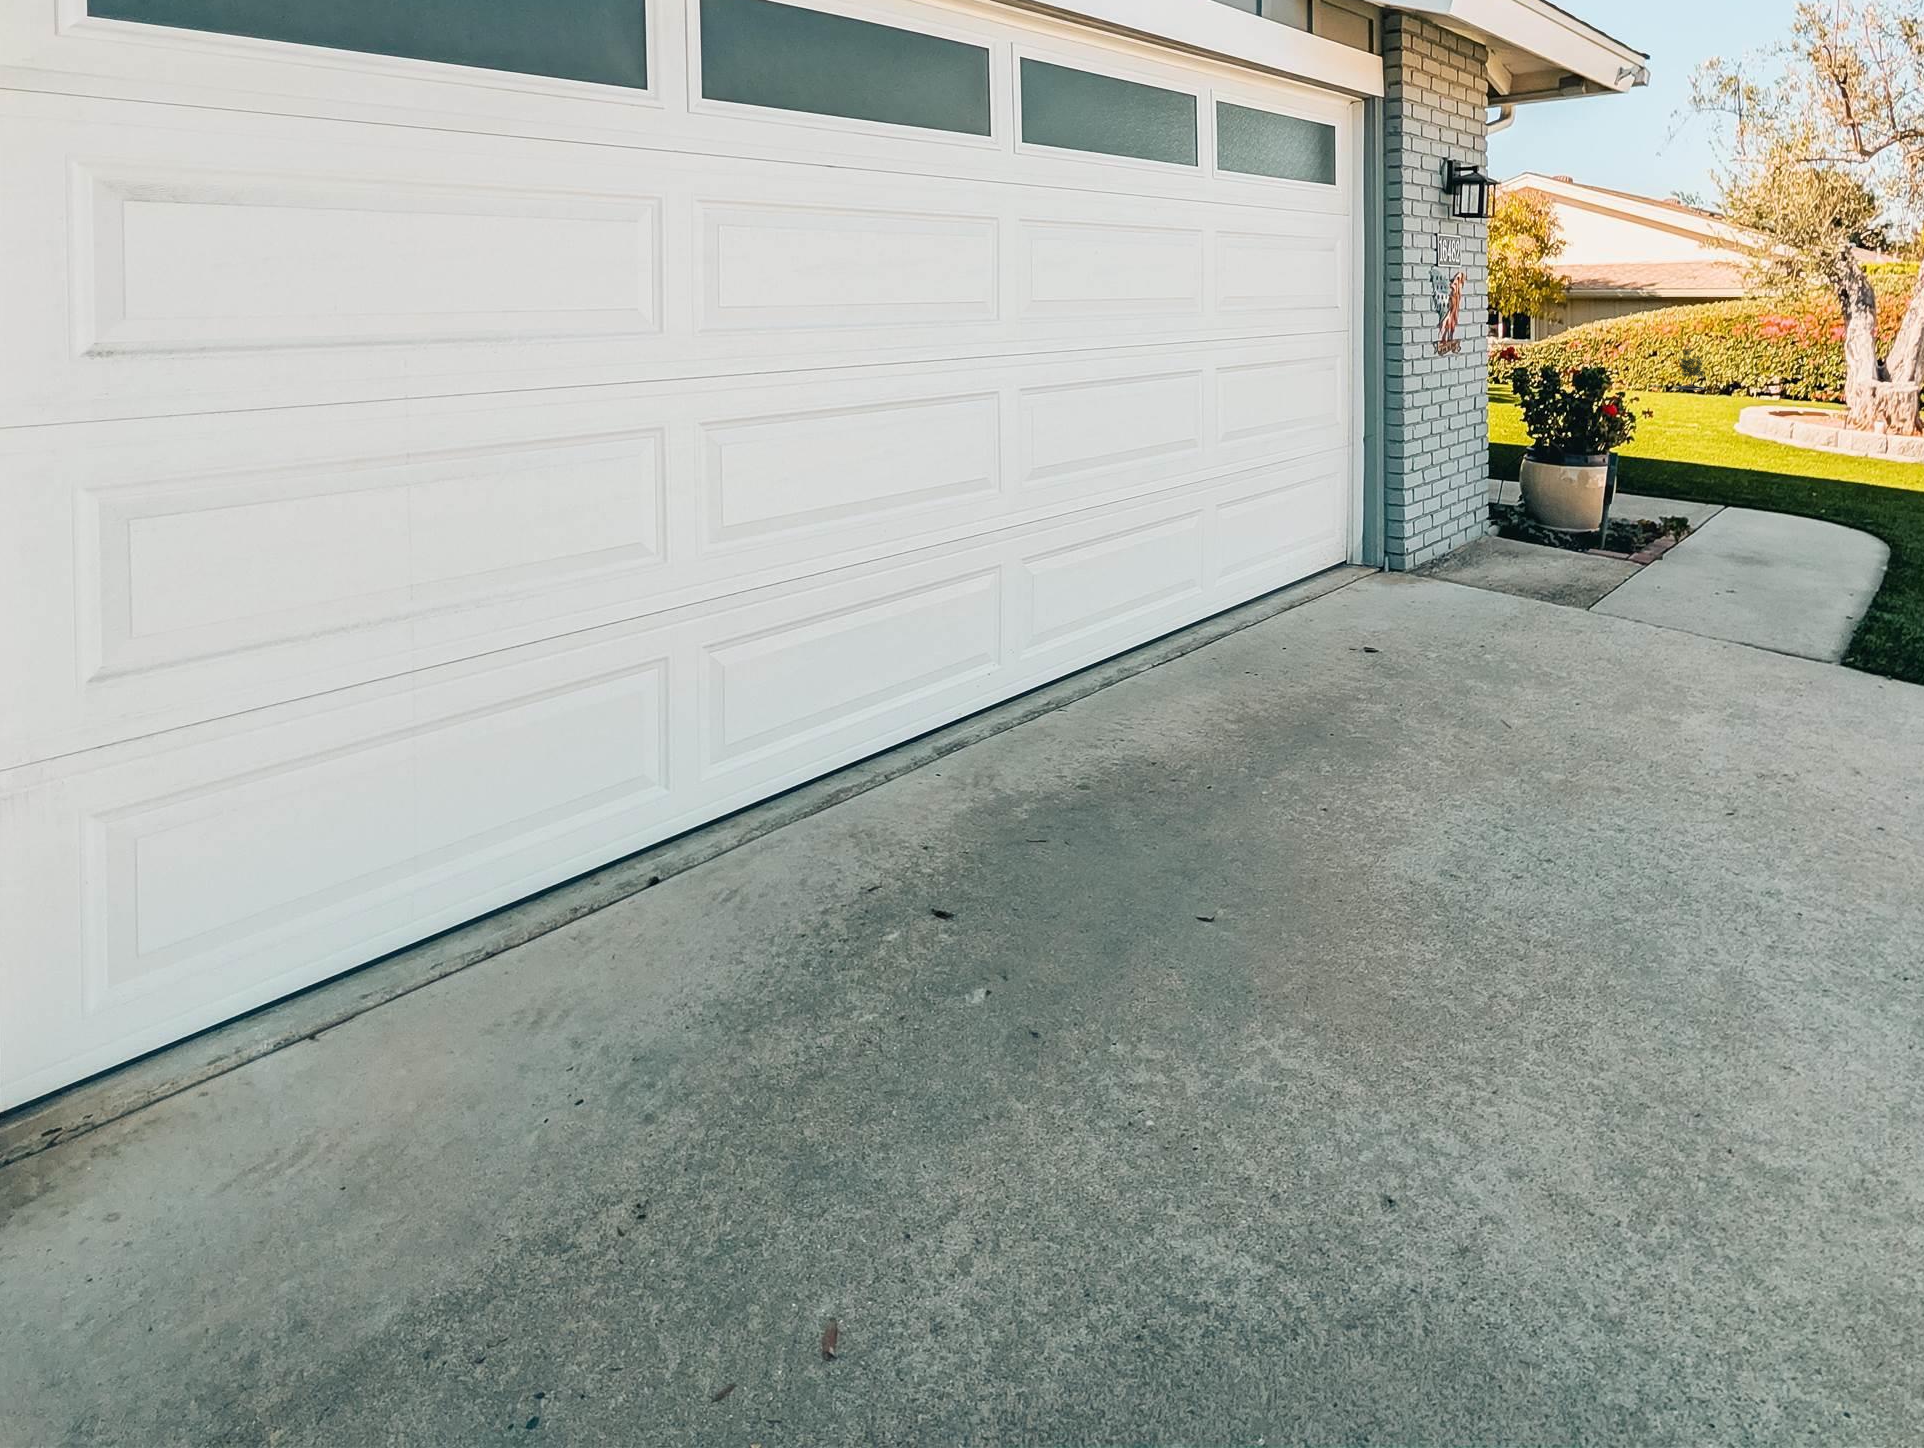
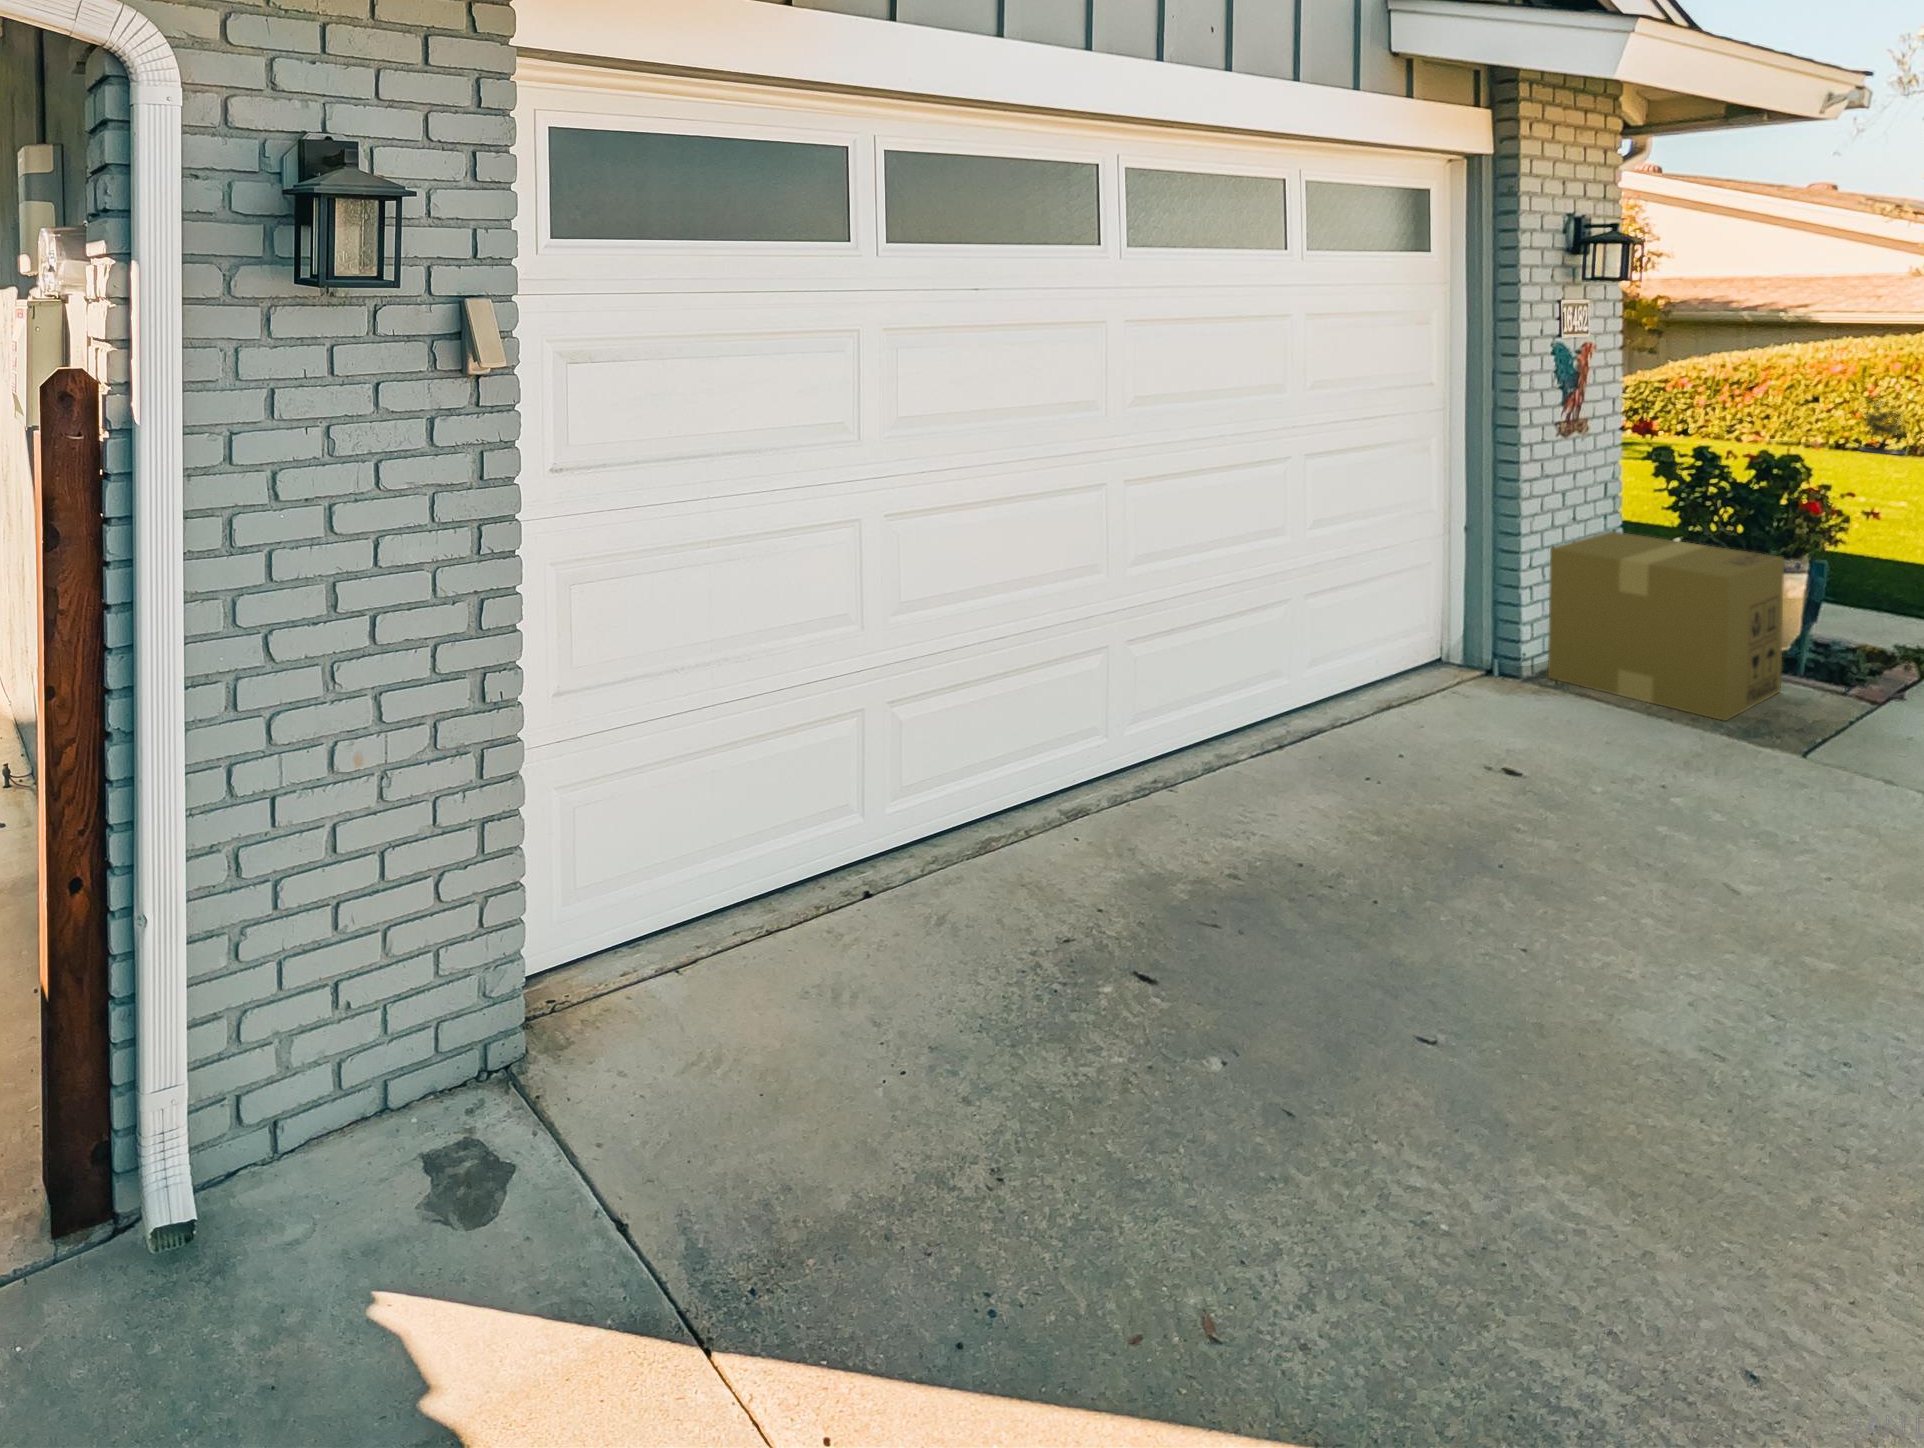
cardboard box: none [1426,436,1587,586] -> present [1548,532,1784,721]

